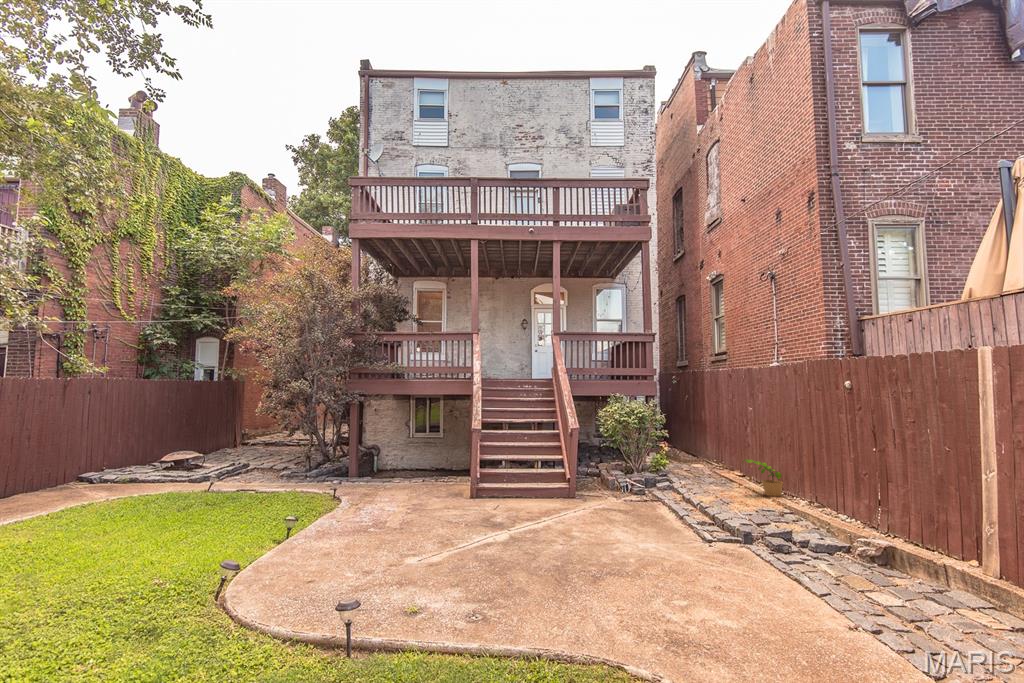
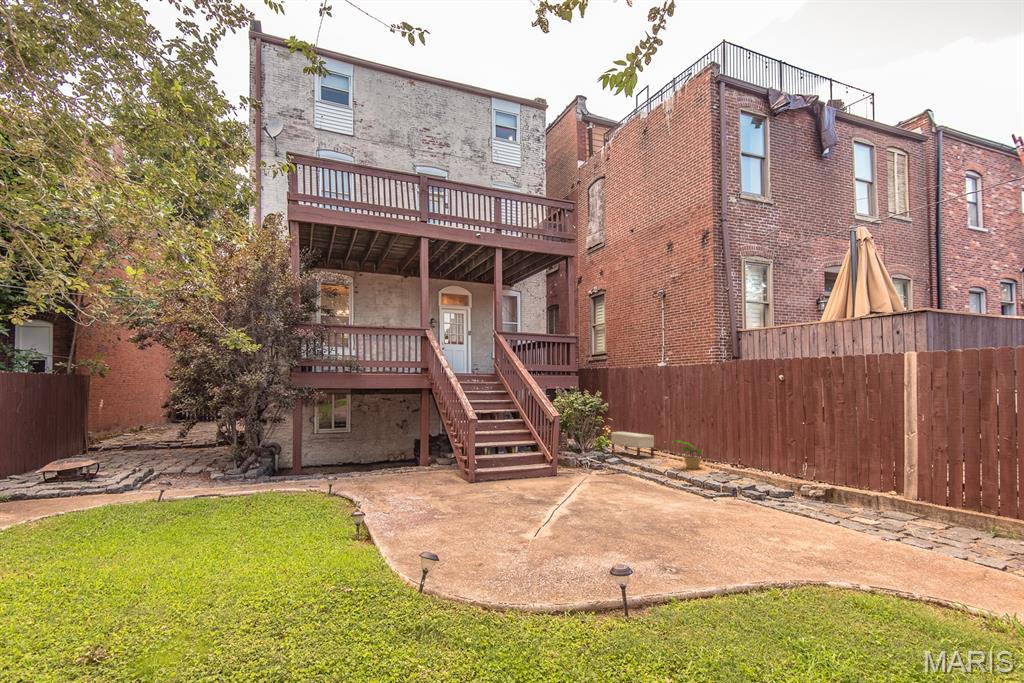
bench: none [704,445,746,479] -> present [611,432,654,458]

